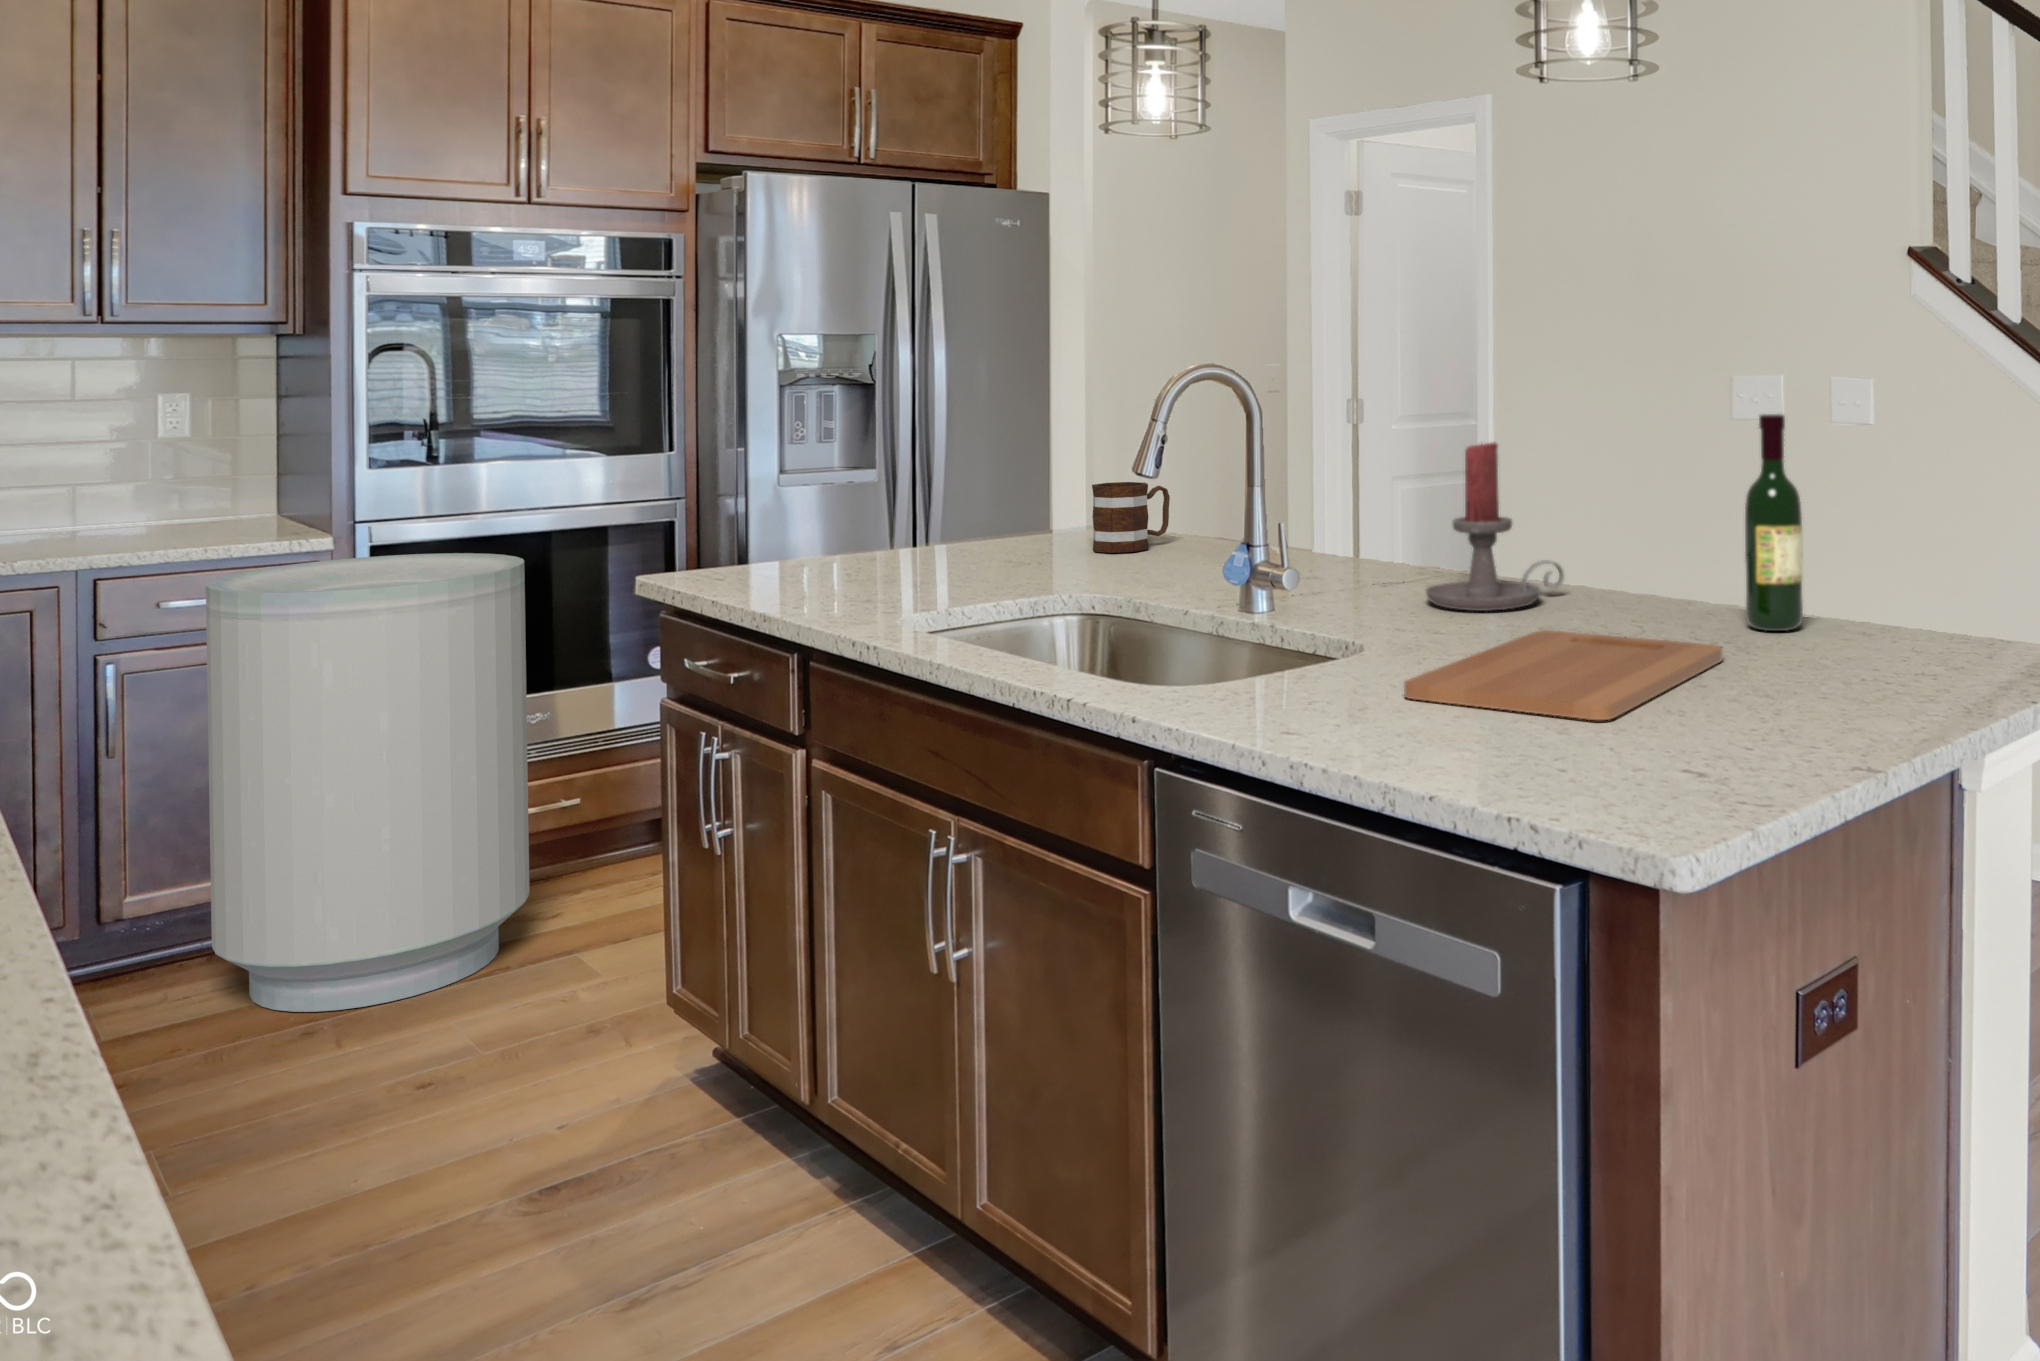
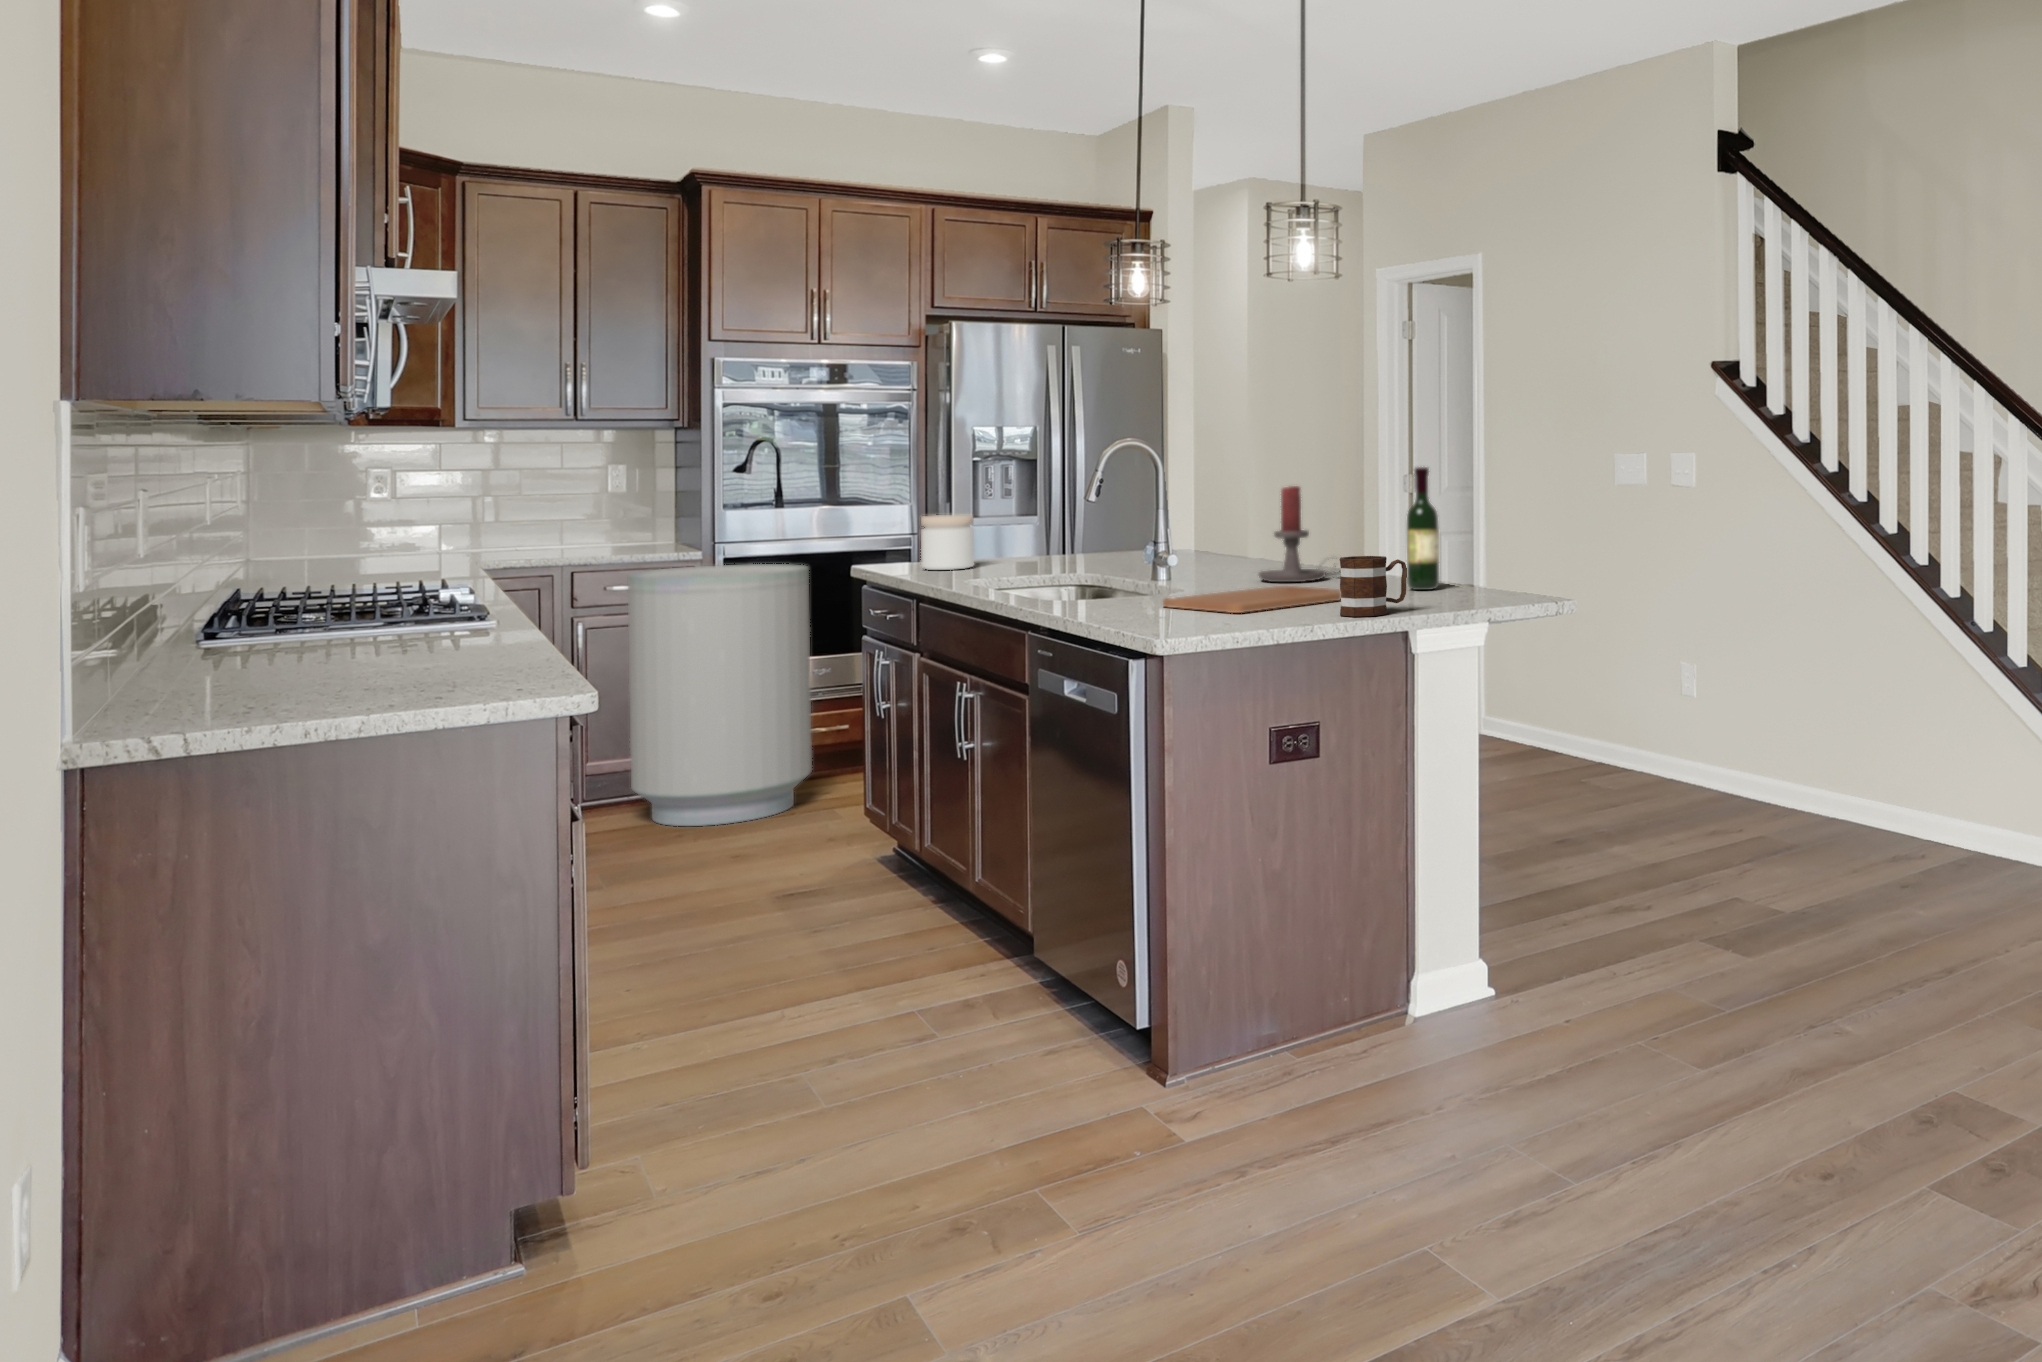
mug: present [1092,482,1170,553] -> present [1340,556,1407,617]
jar: none [782,487,875,587] -> present [921,515,974,570]

